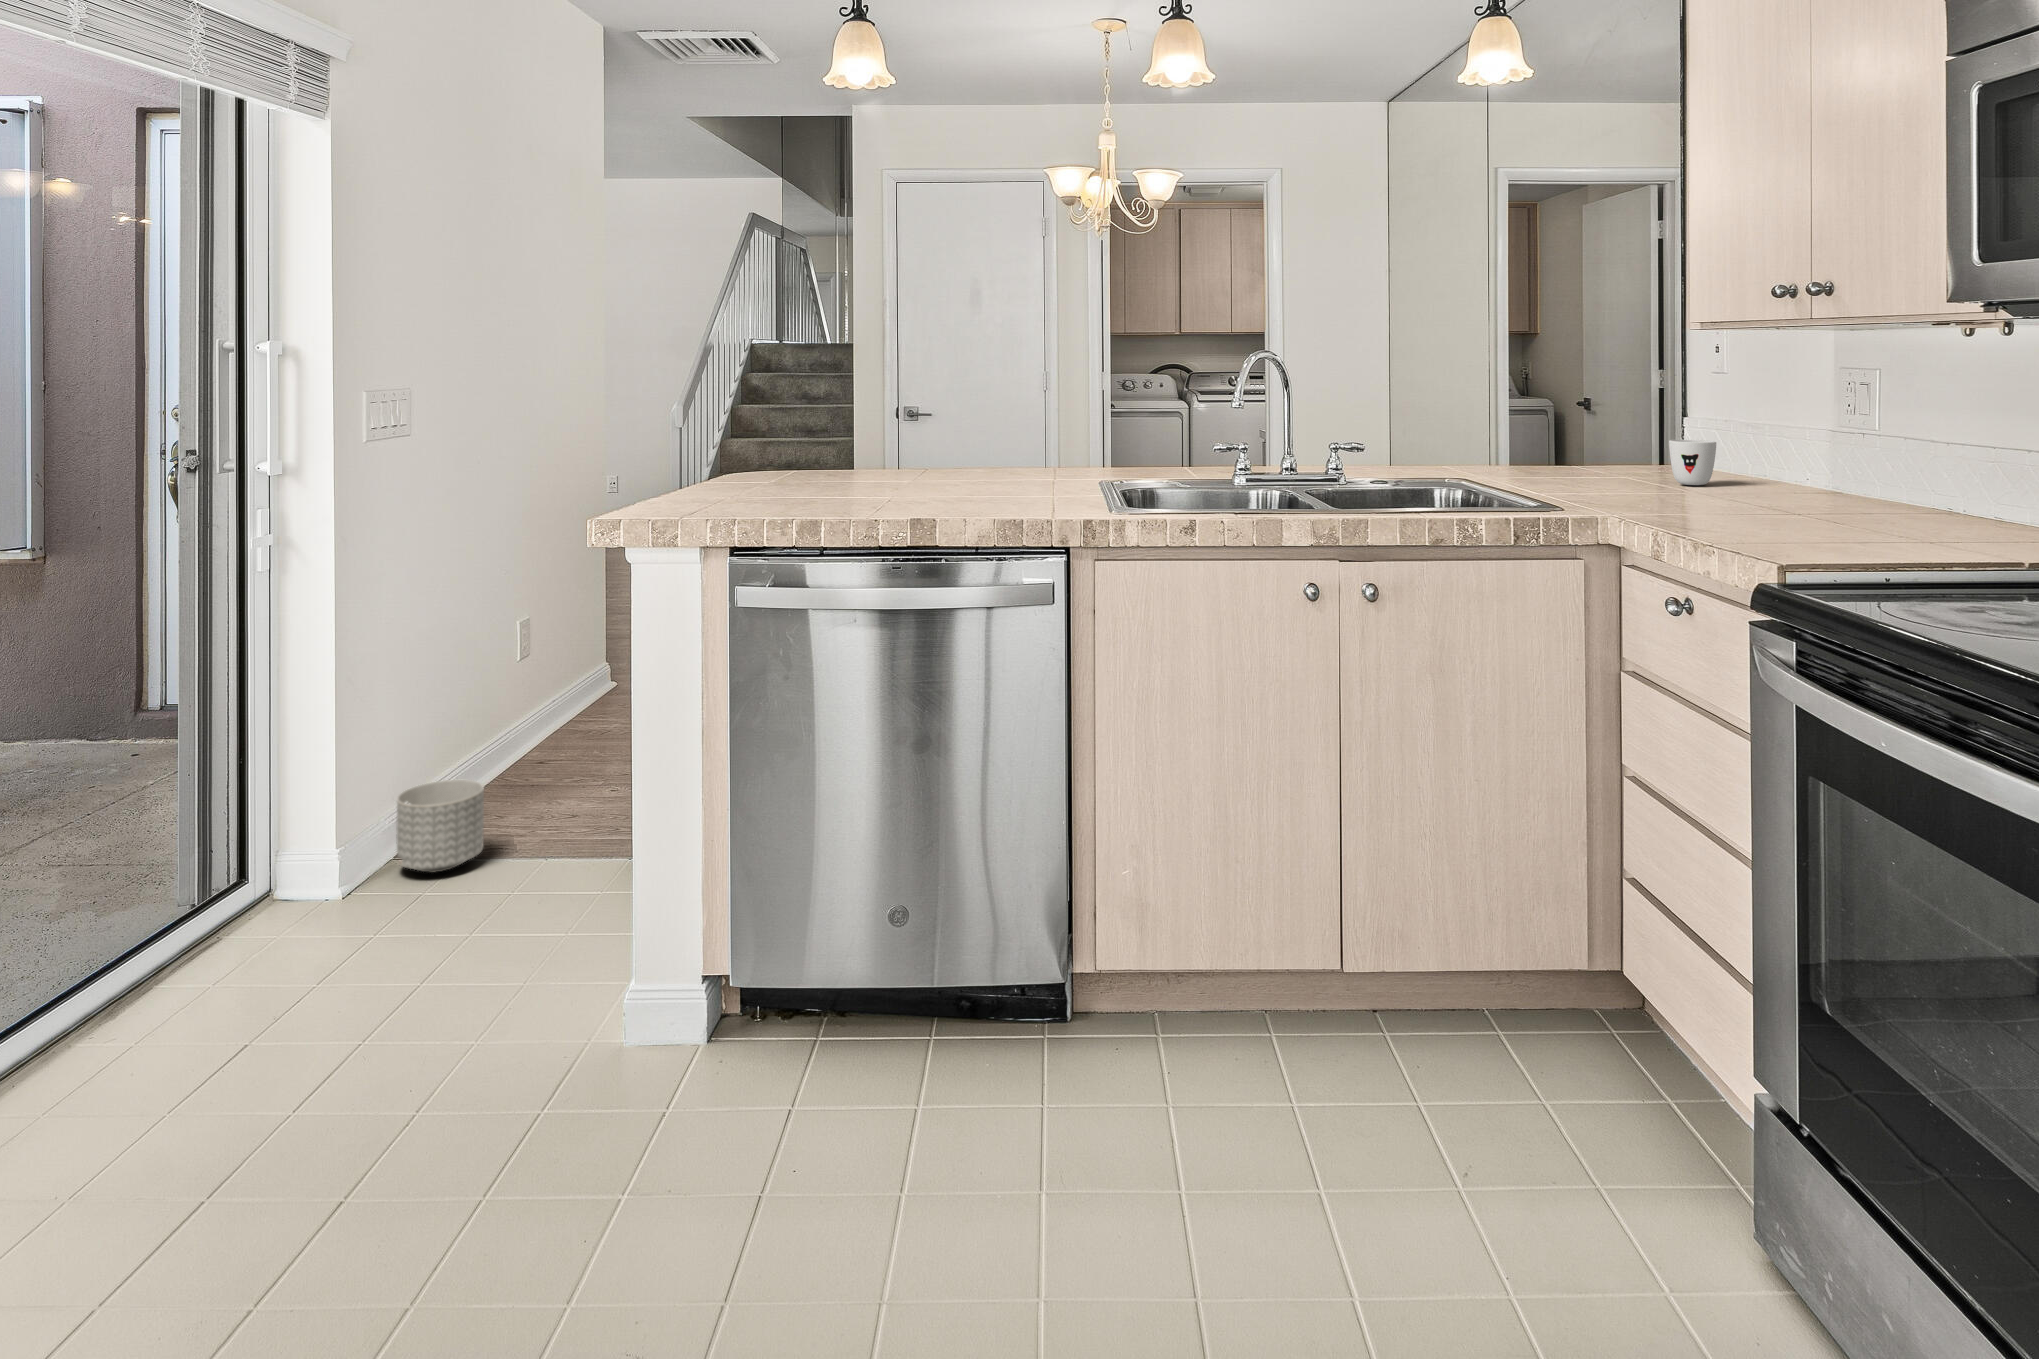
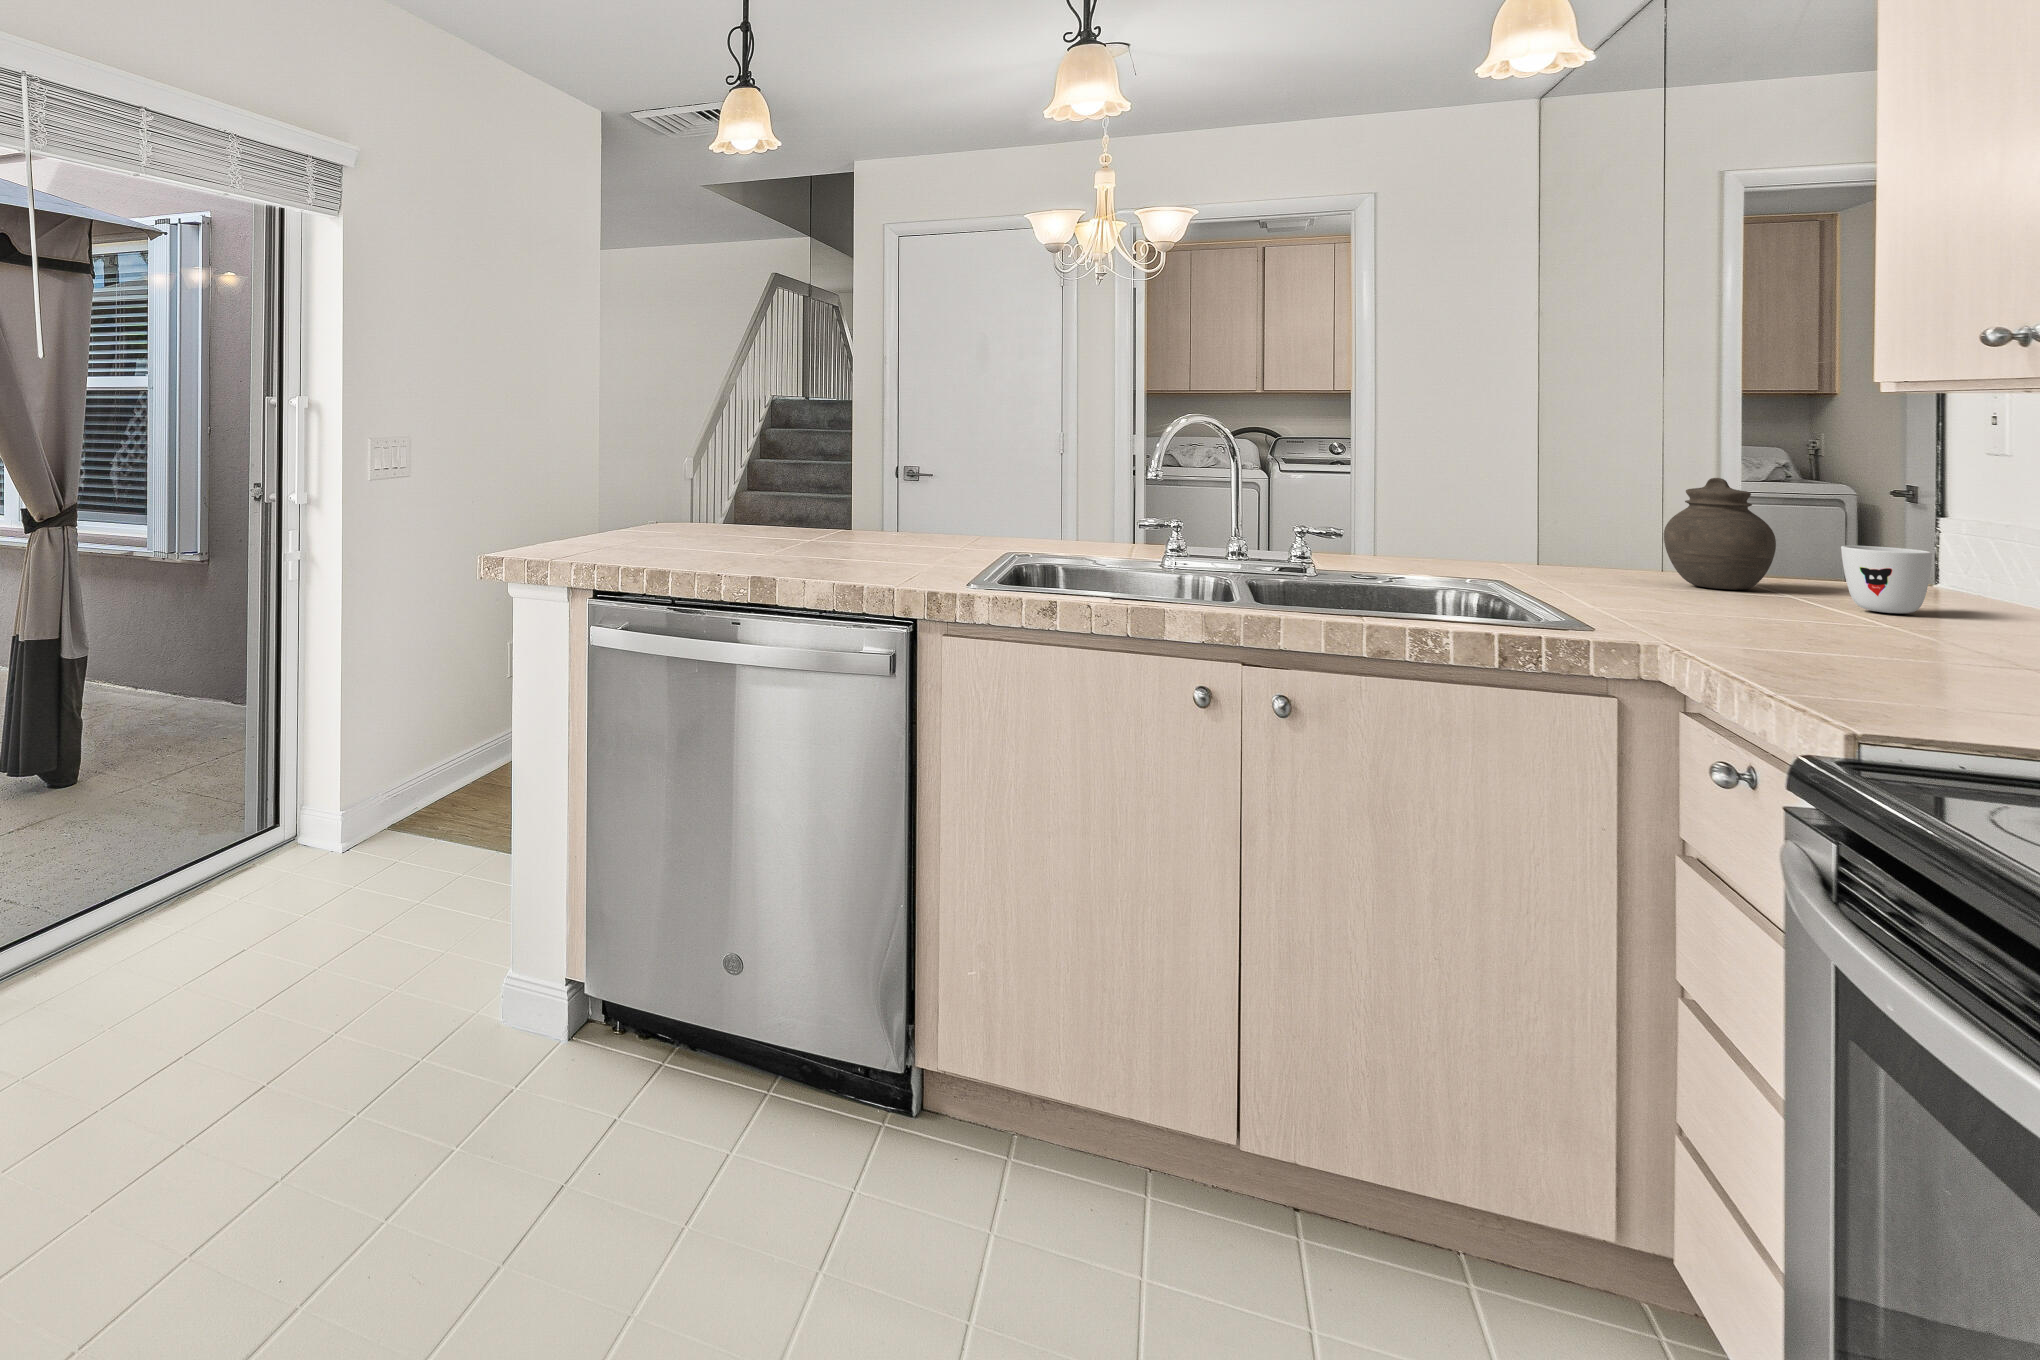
jar: none [1558,395,1622,477] -> present [1664,478,1776,590]
planter: present [396,779,484,873] -> none [391,766,458,843]

